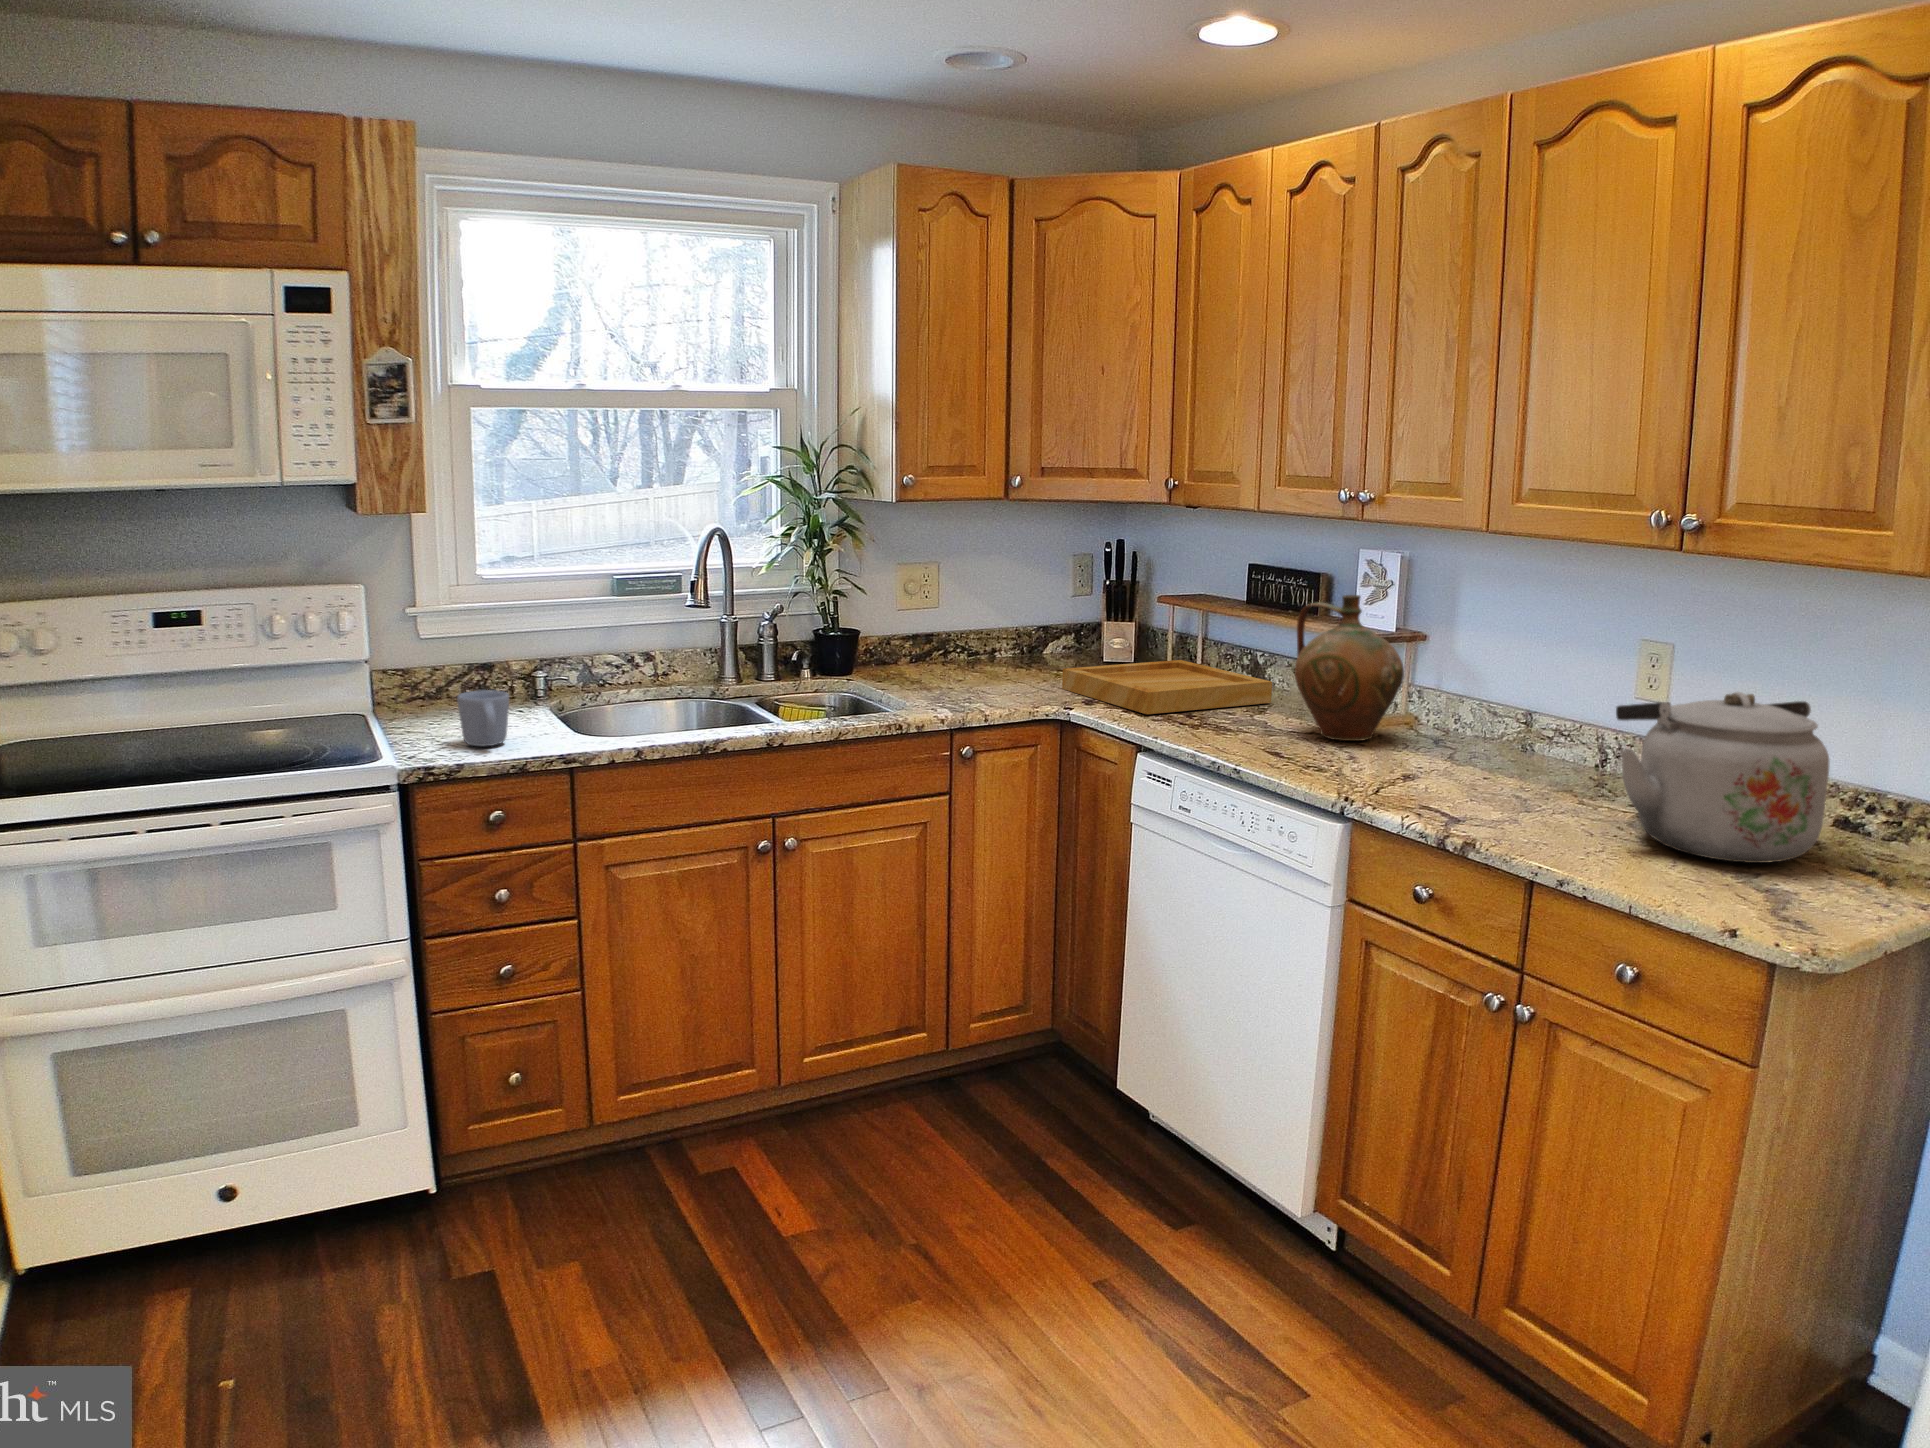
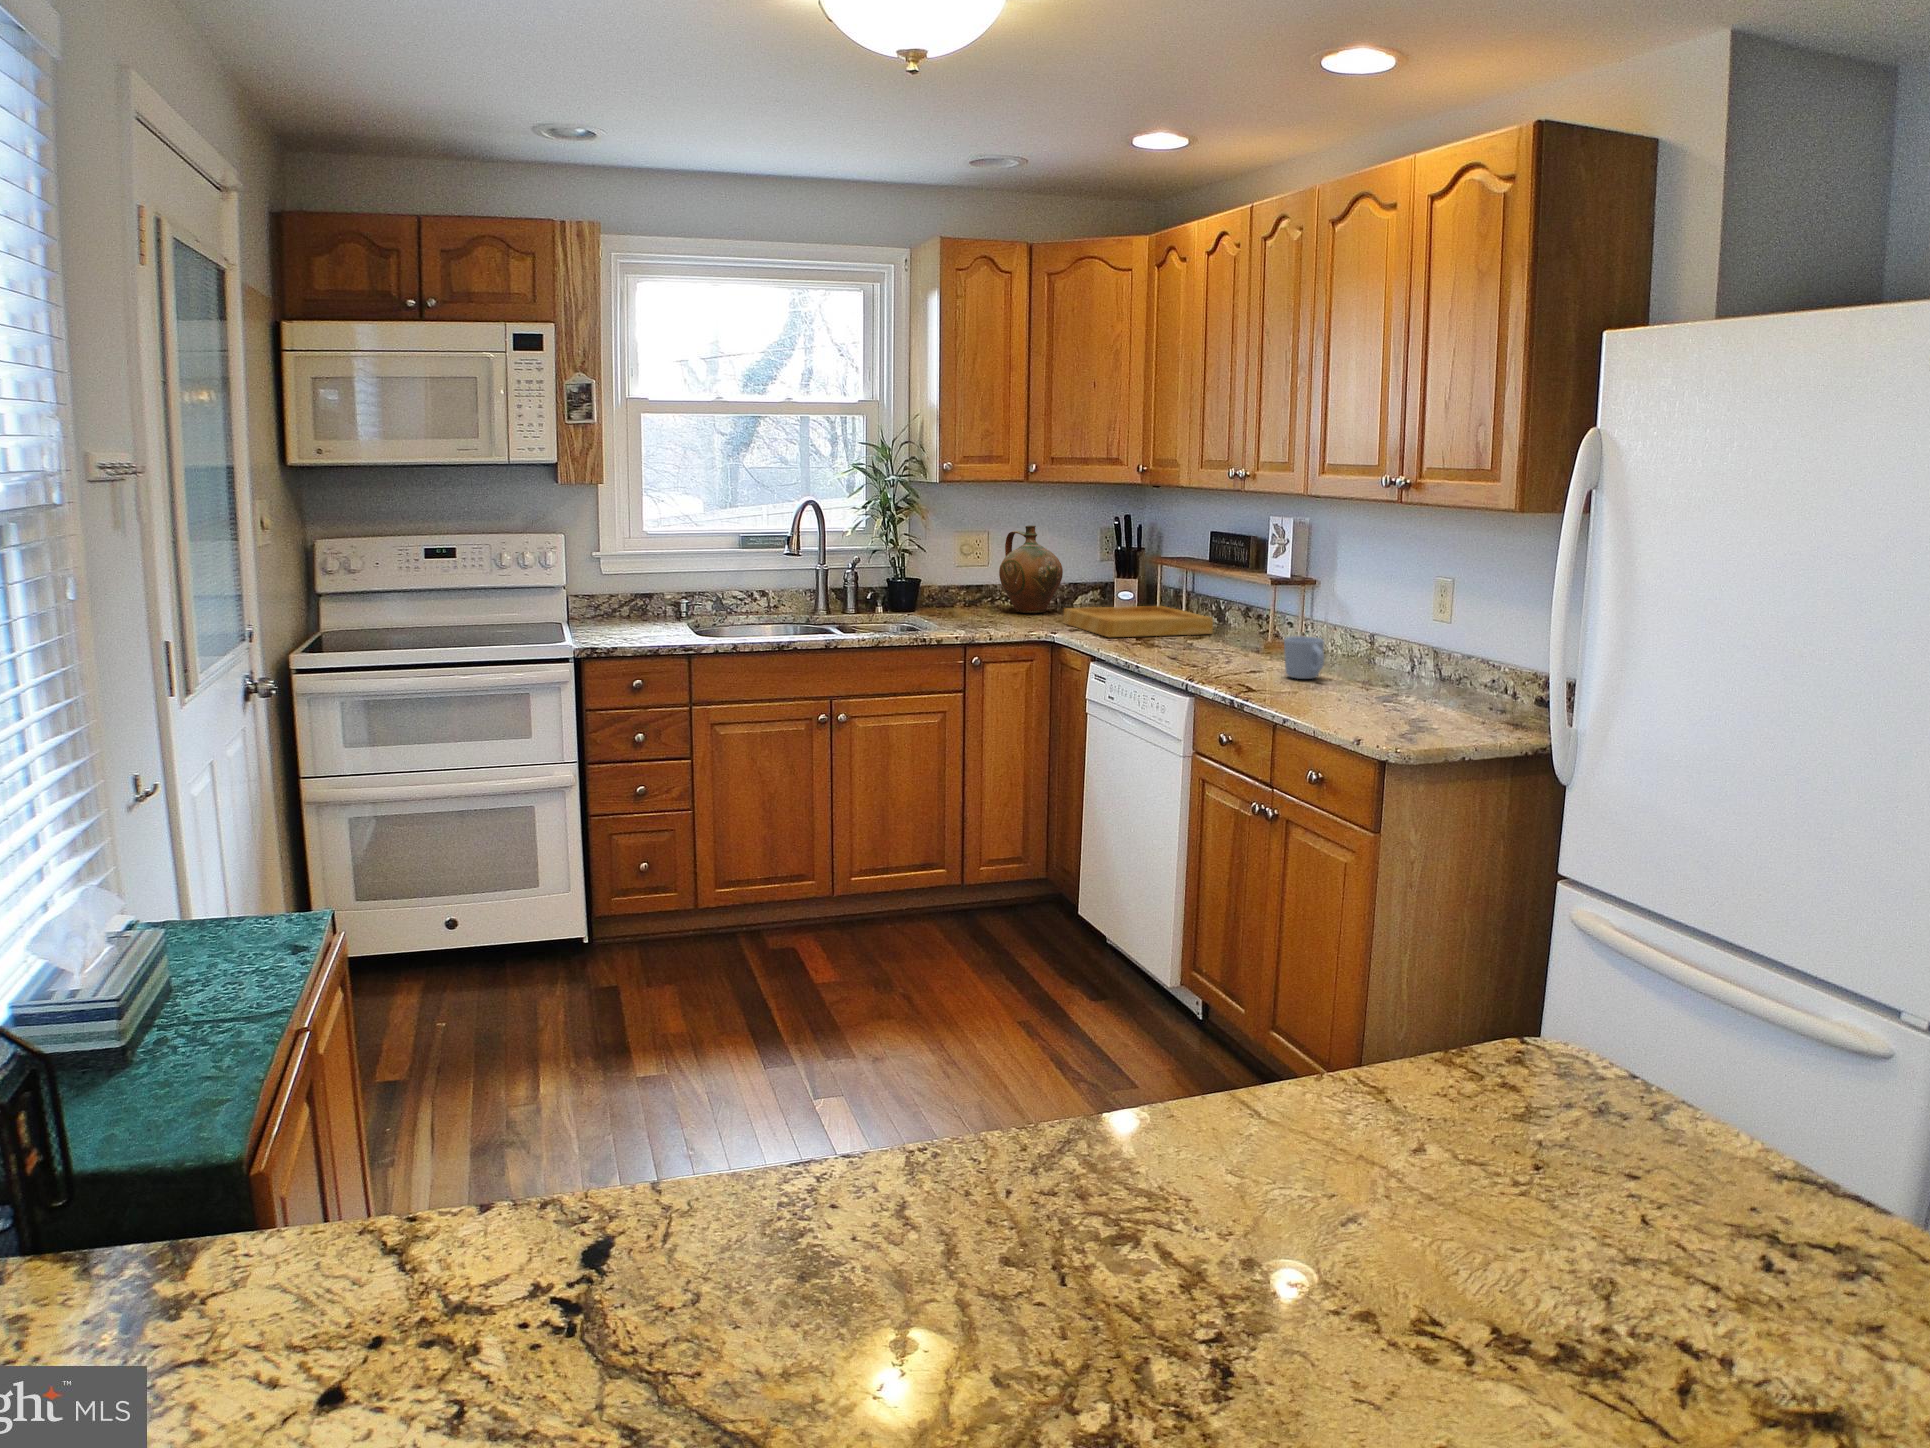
ceramic jug: present [1295,595,1404,741] -> present [999,525,1063,613]
mug: present [457,690,509,746] -> present [1284,636,1324,679]
kettle: present [1616,692,1829,863] -> none [1351,600,1496,716]

